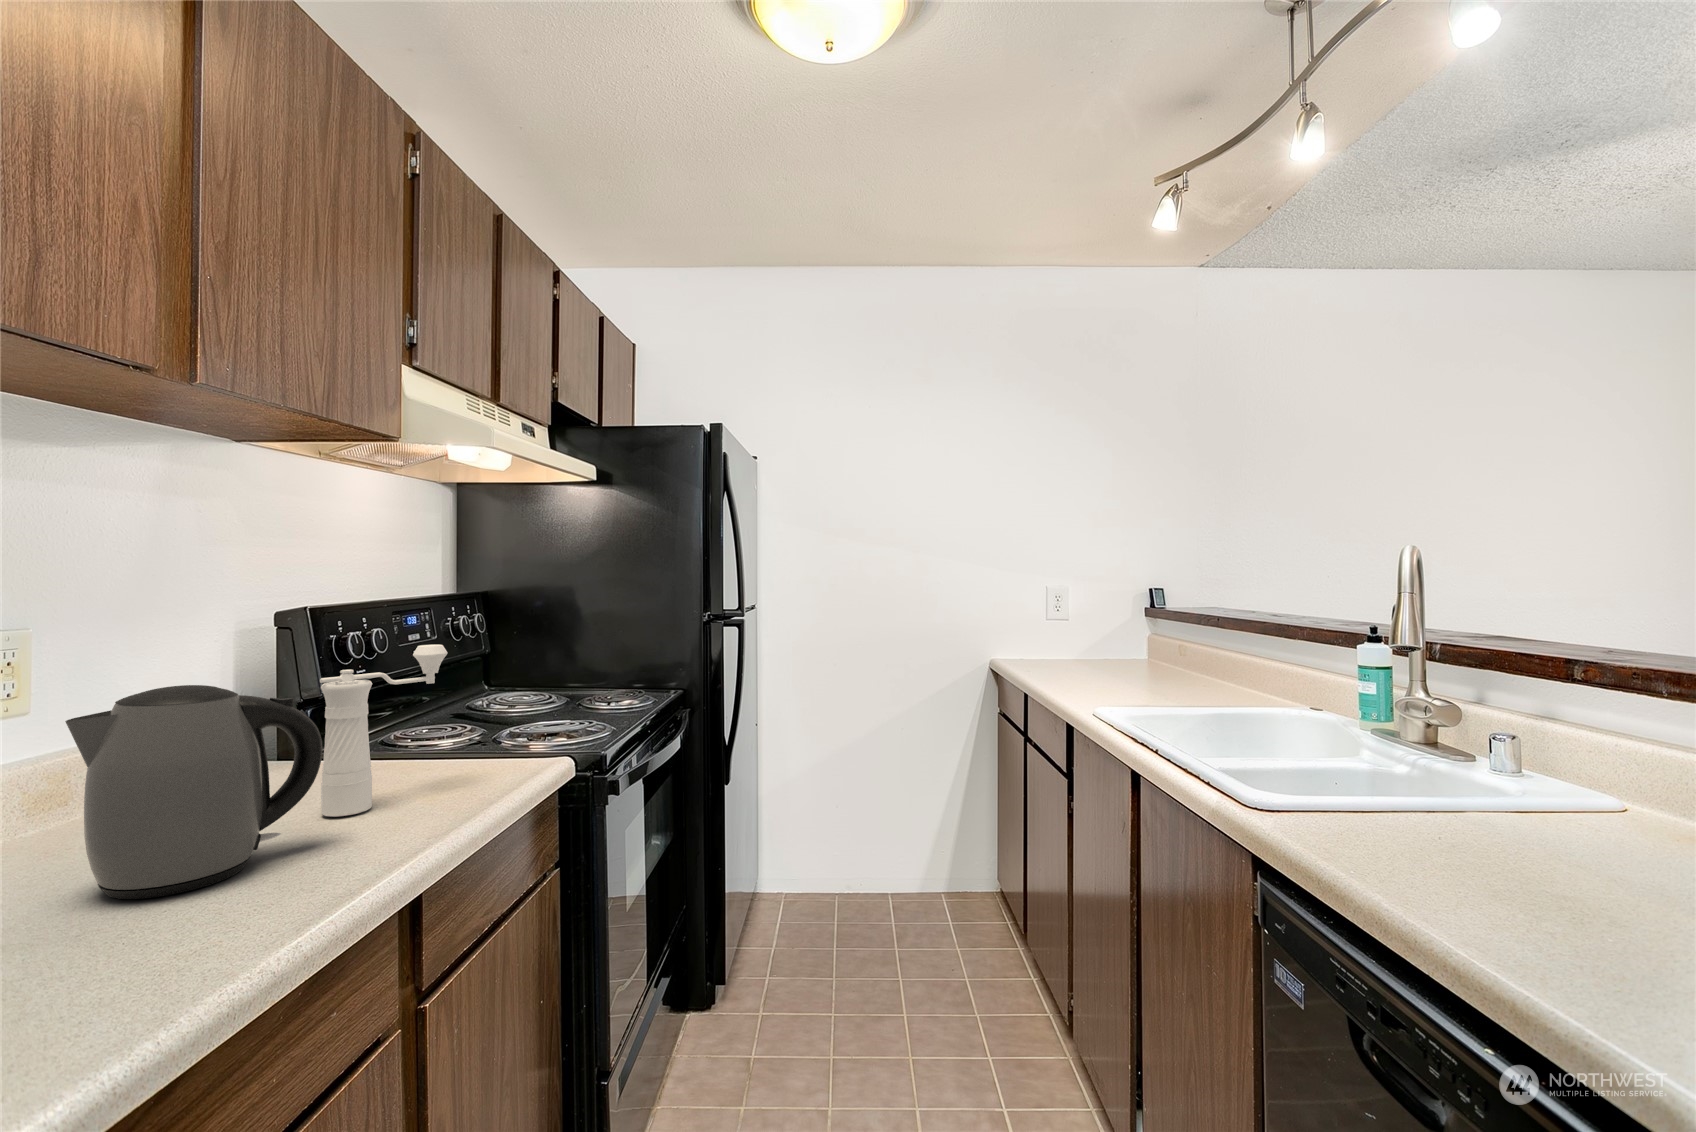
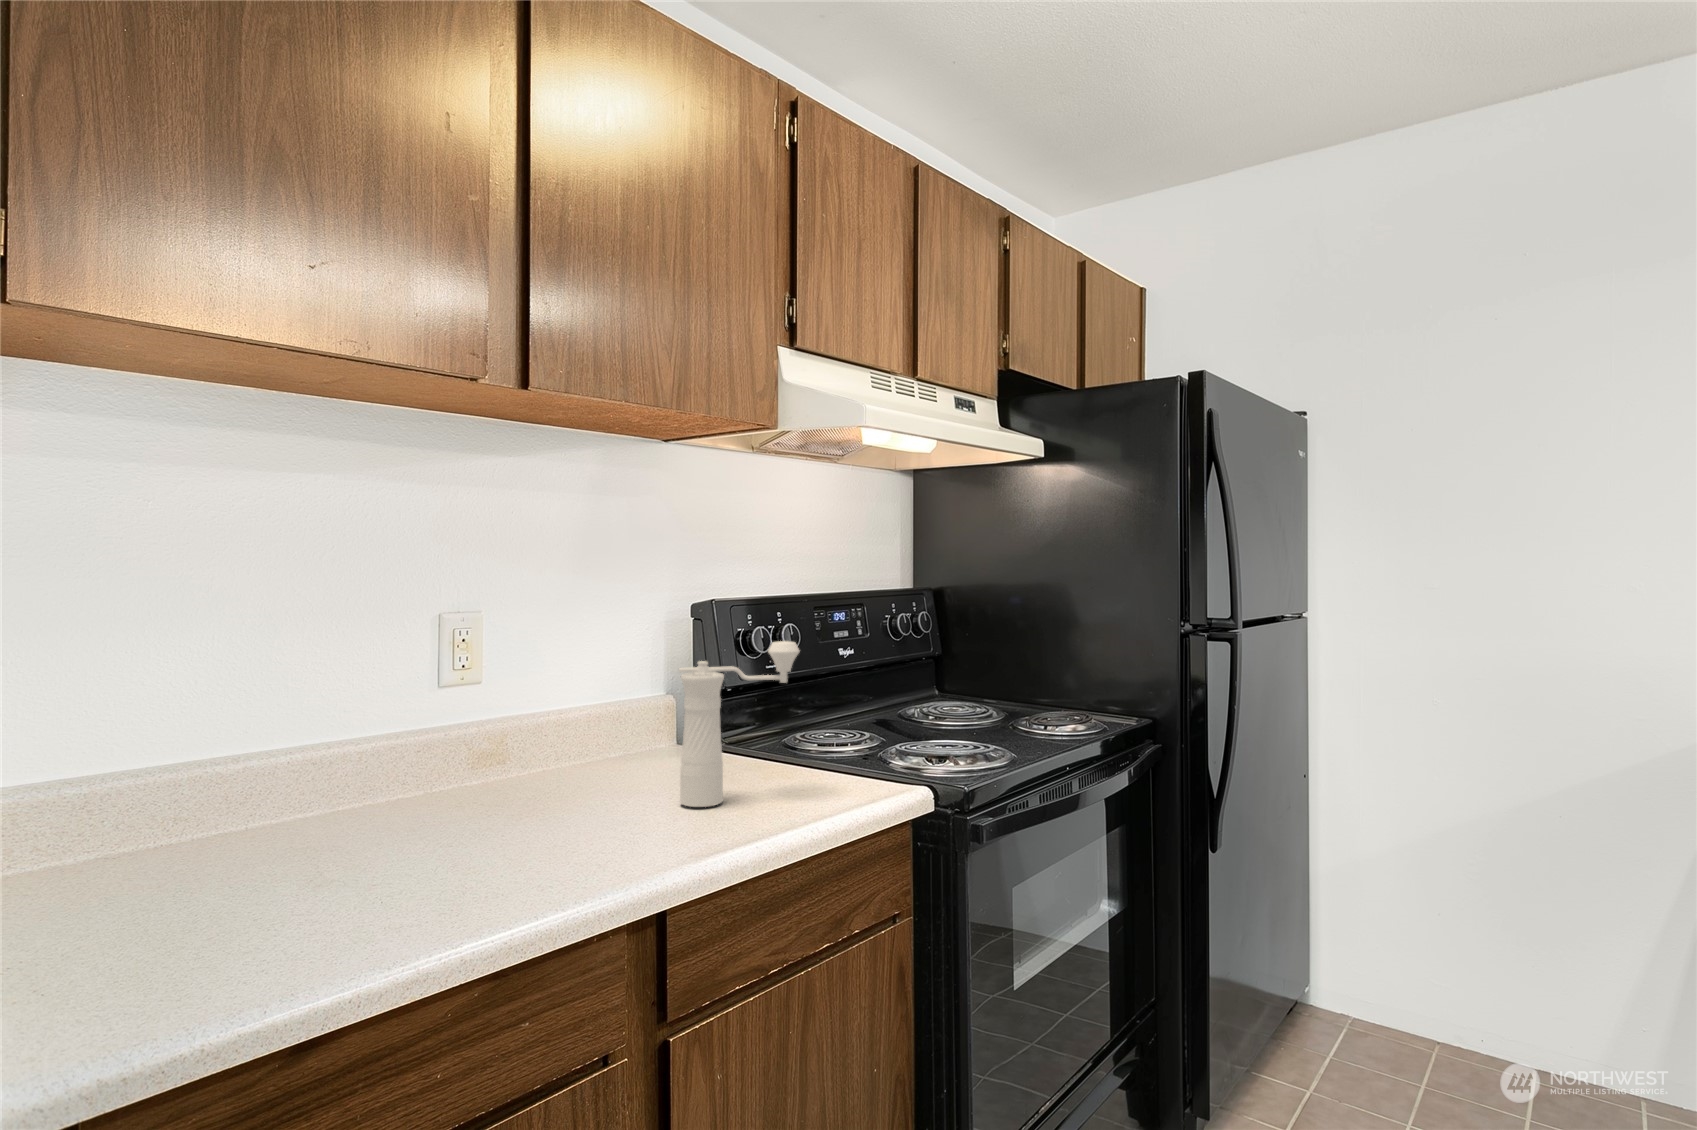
kettle: present [65,685,322,899] -> none [468,664,654,850]

